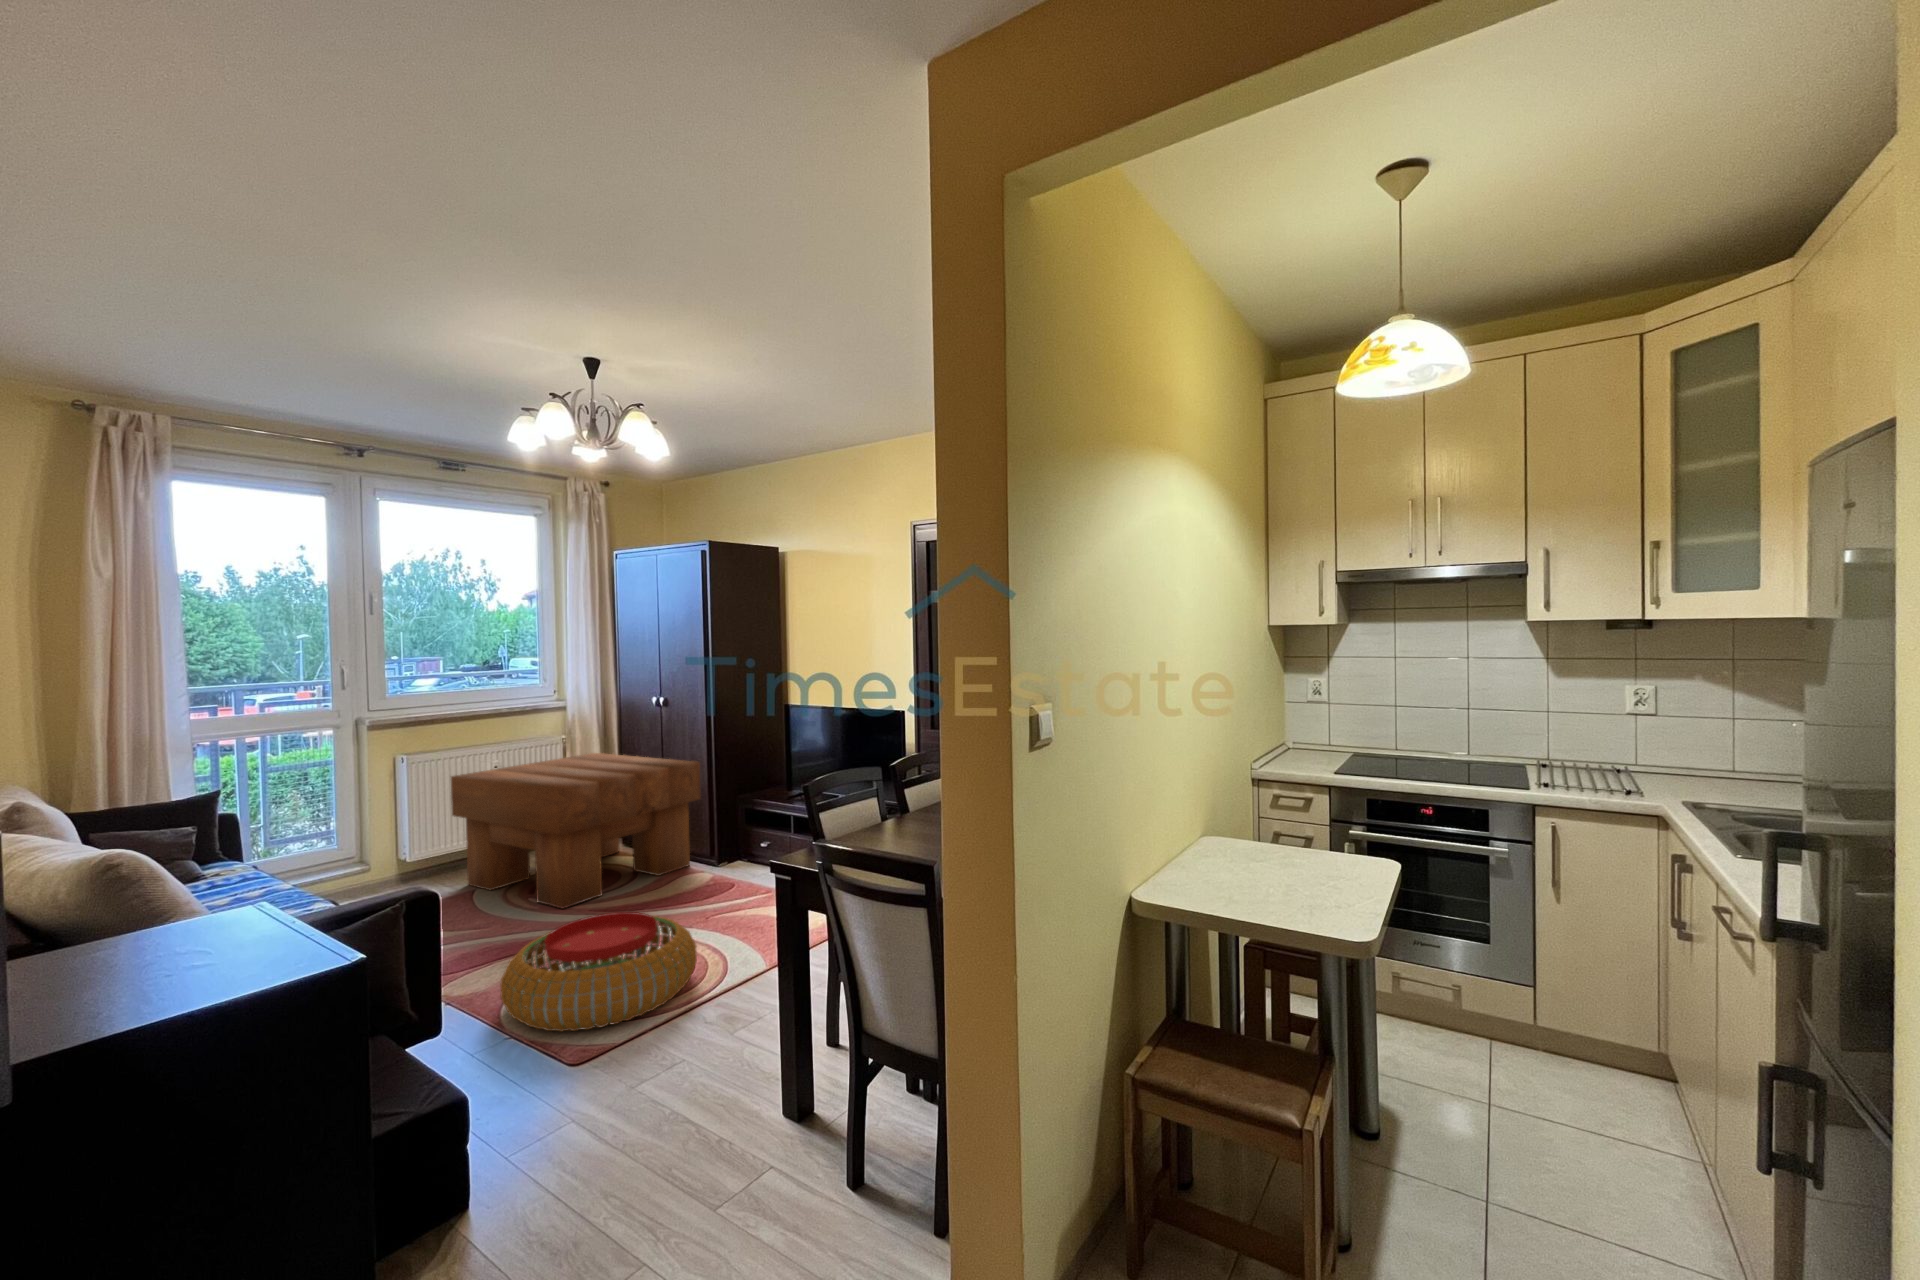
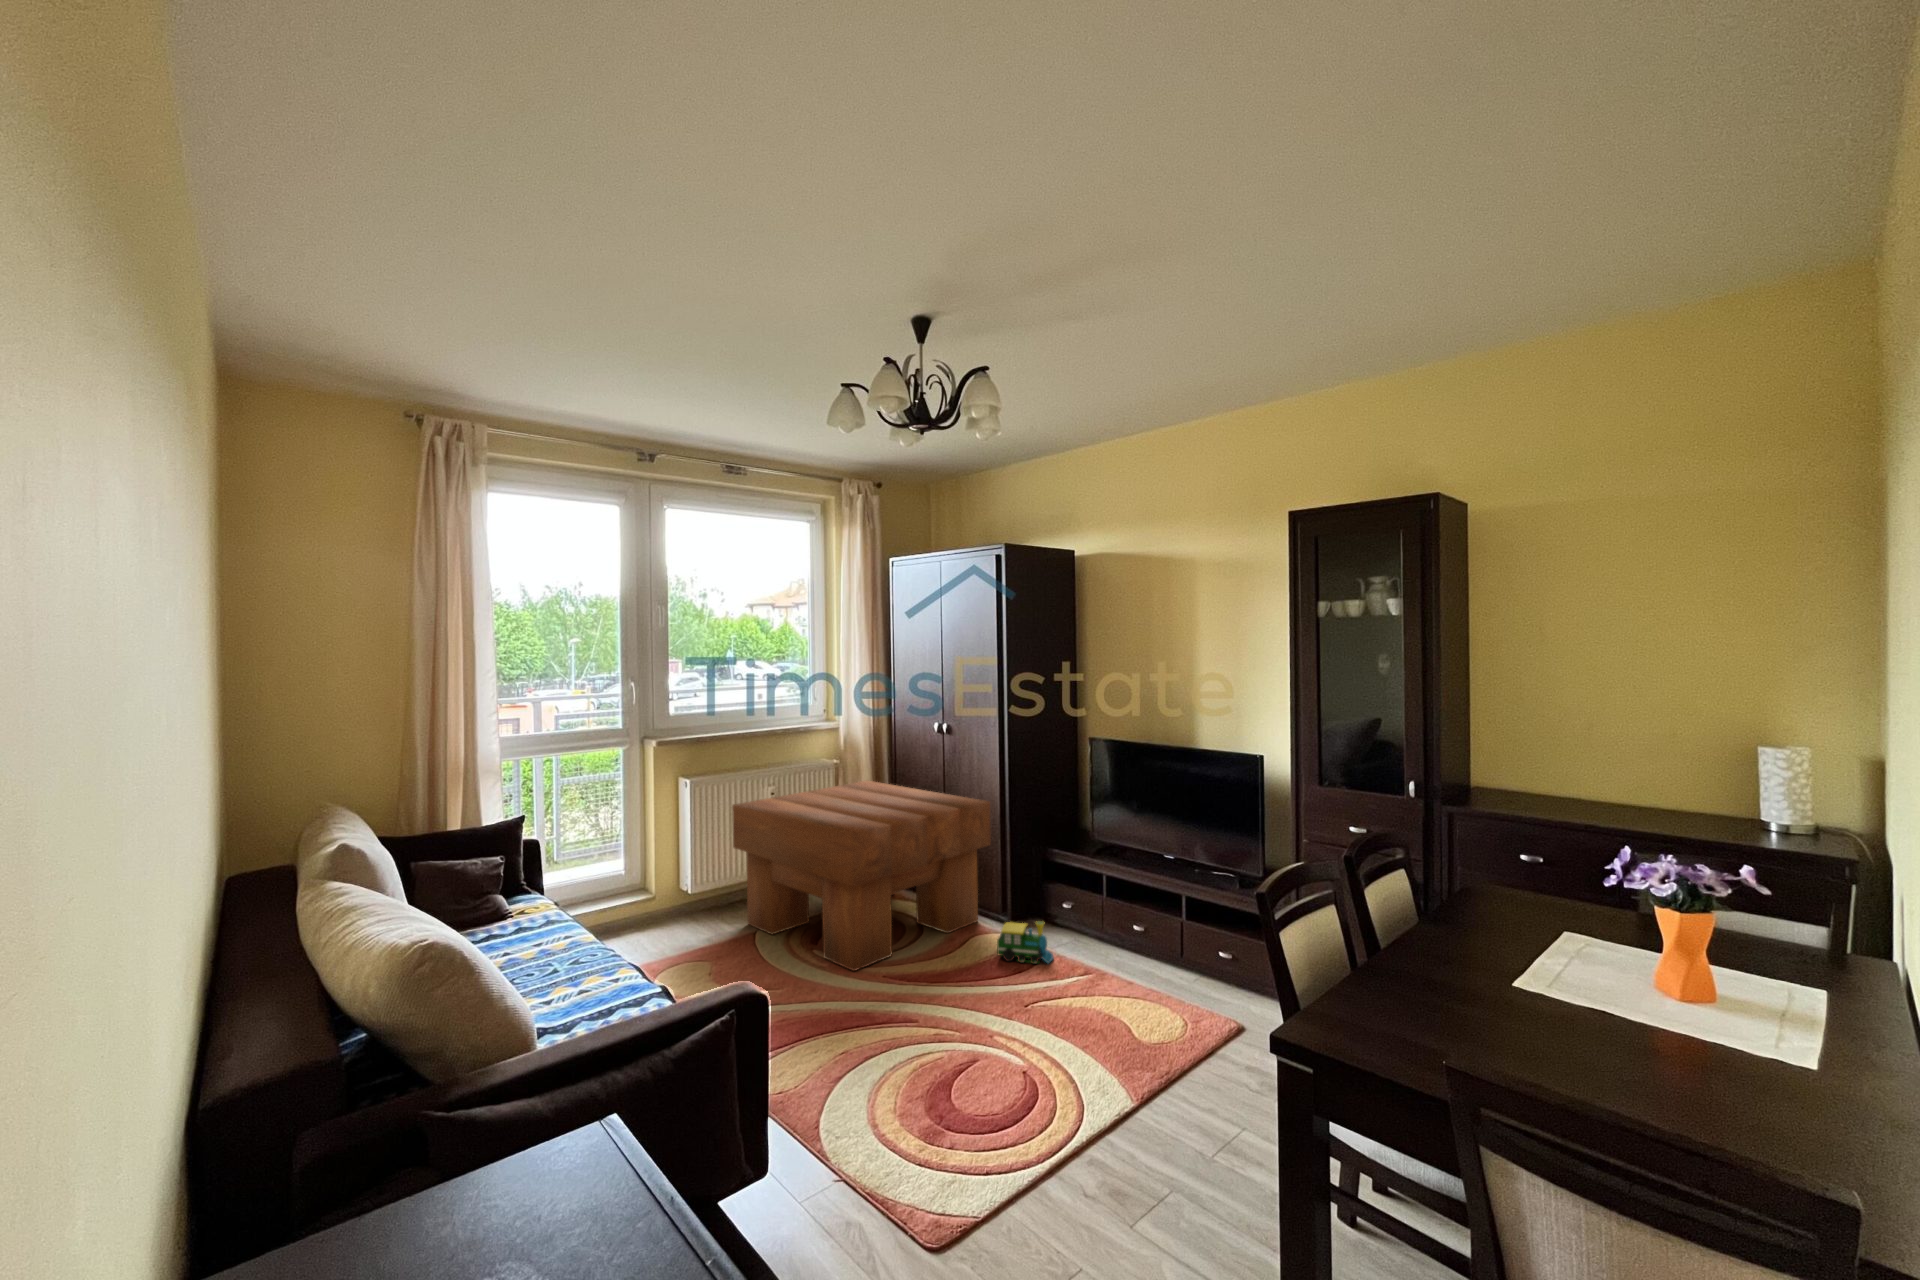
toy train: none [696,855,746,890] -> present [997,921,1053,964]
pouf: present [500,912,697,1031] -> none [818,1009,1049,1187]

